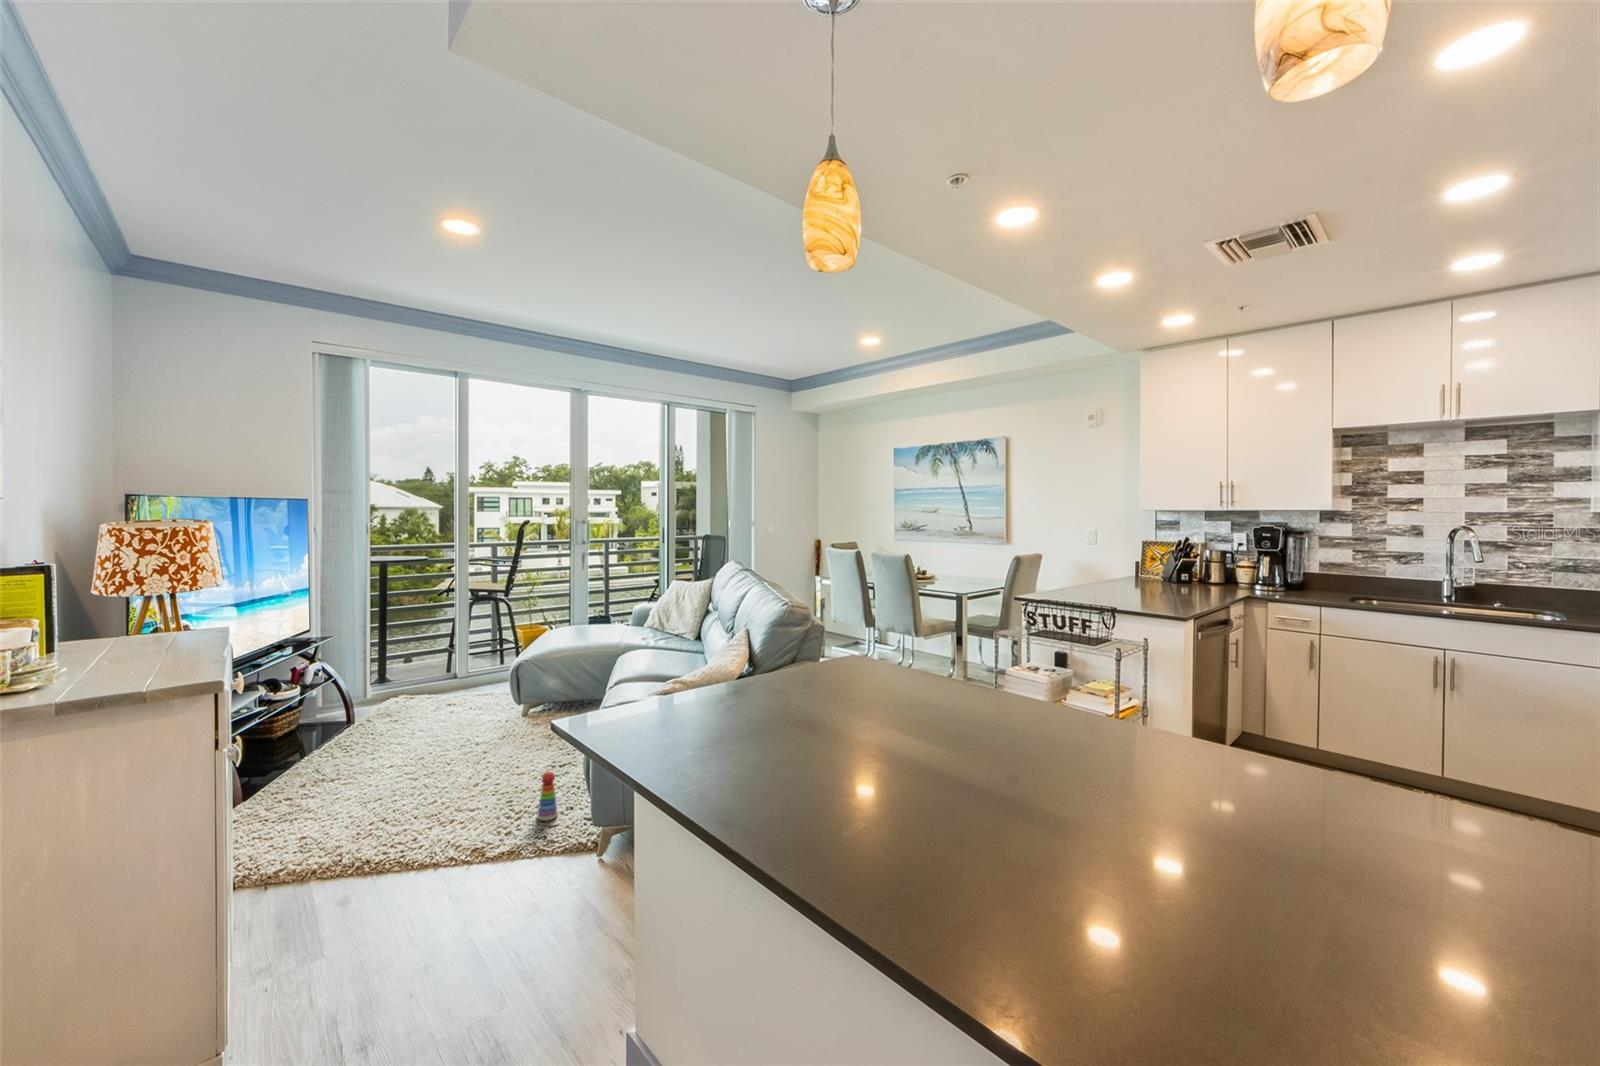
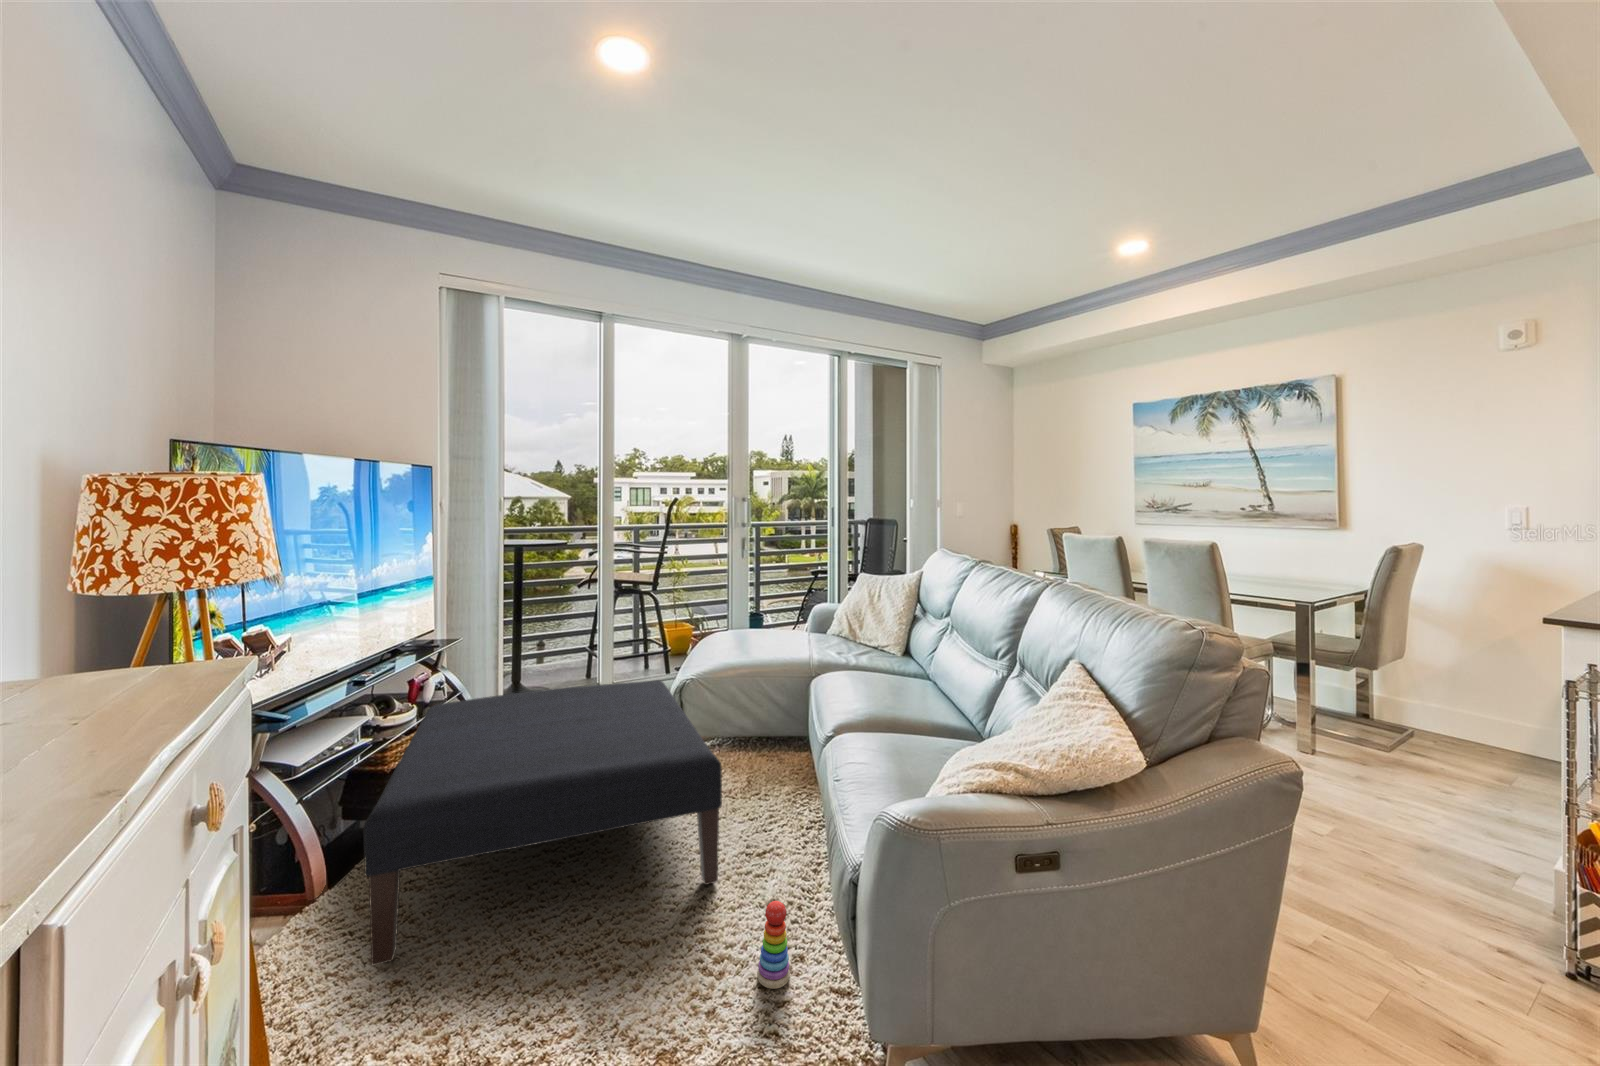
ottoman: none [281,661,527,827] -> present [364,680,722,965]

